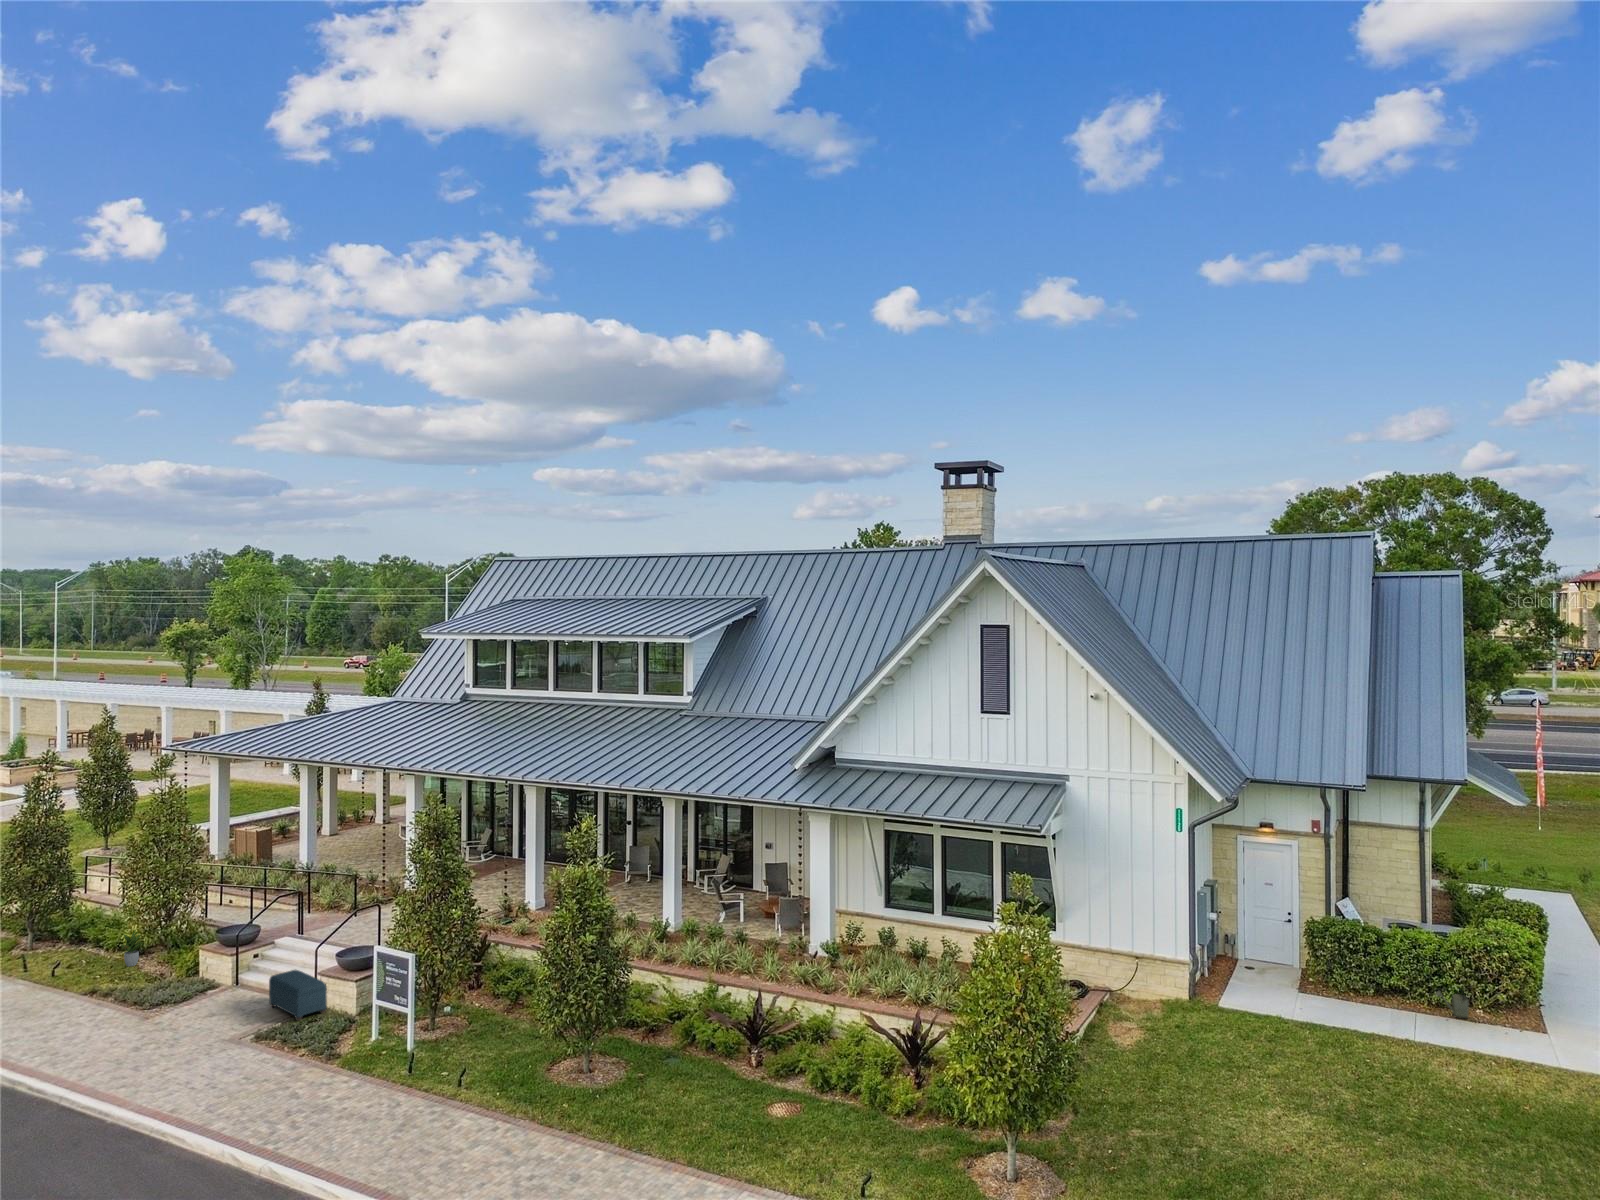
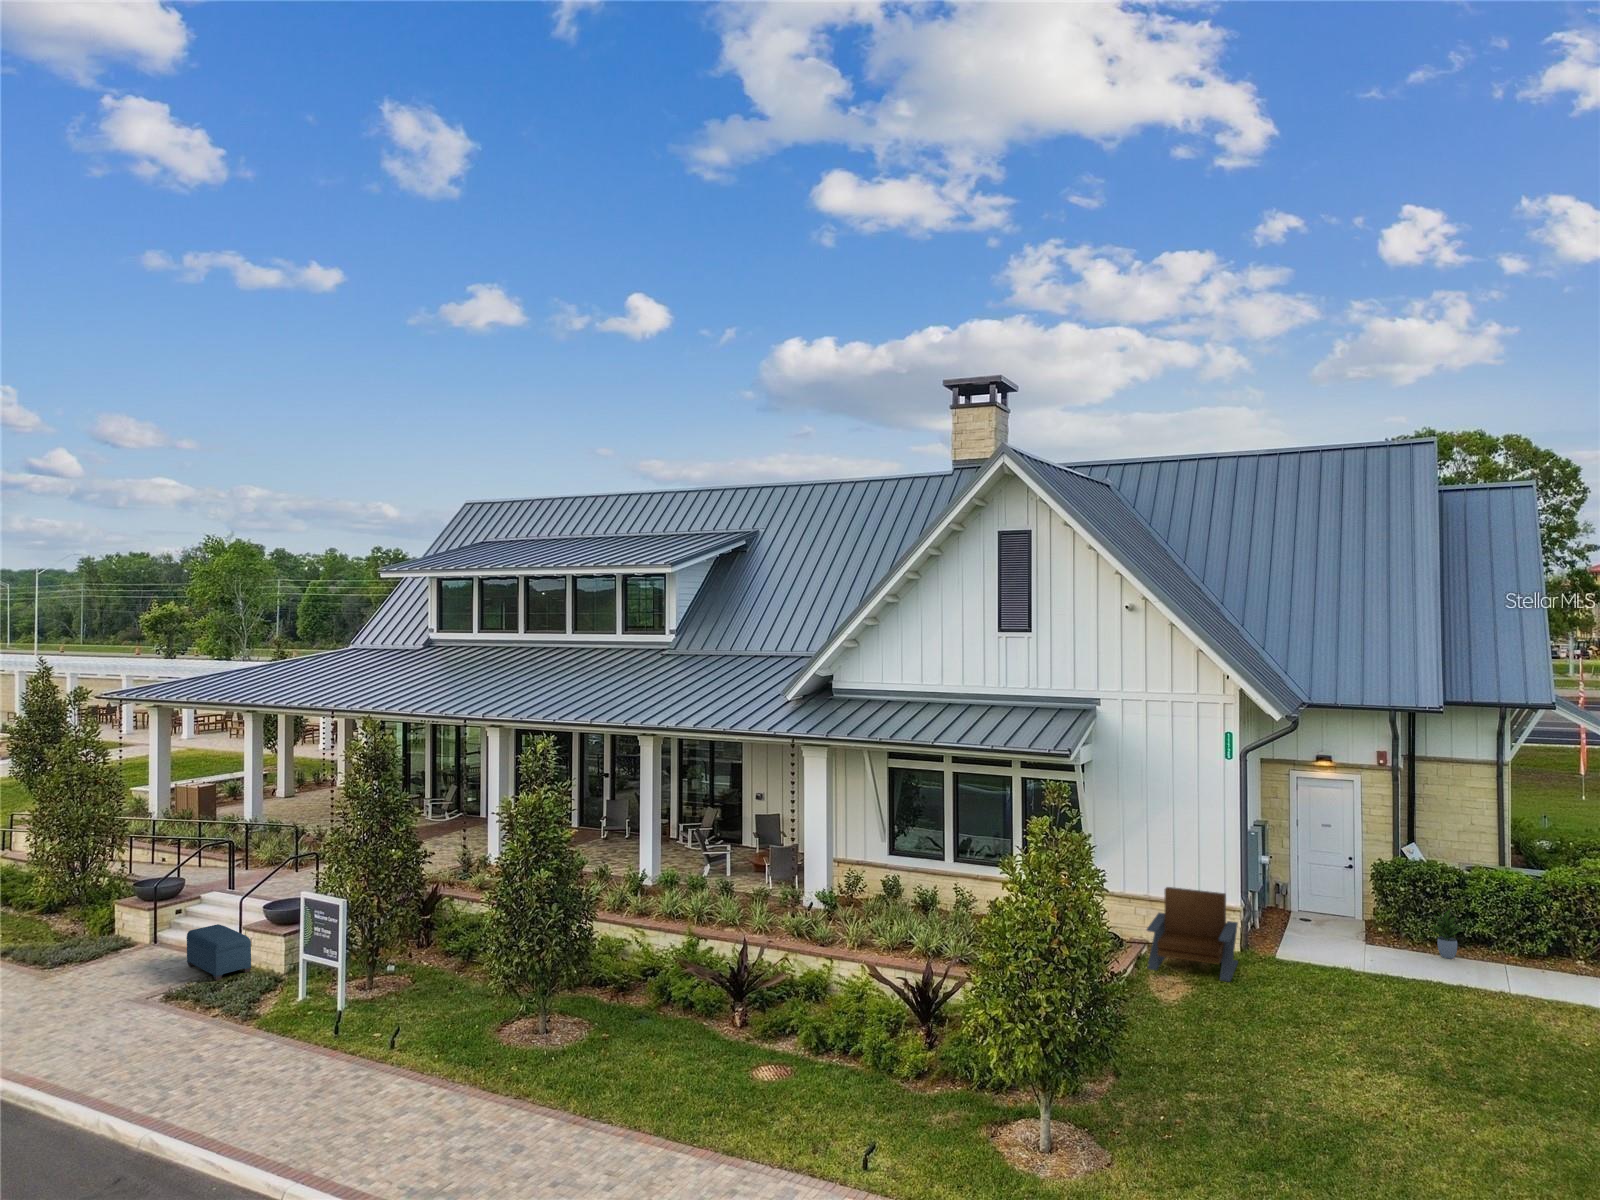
potted plant: present [121,930,144,966] -> present [1429,909,1463,959]
lounge chair: none [1107,942,1186,1028] -> present [1147,887,1238,982]
watering can: present [1436,991,1469,1019] -> none [1527,936,1570,971]

